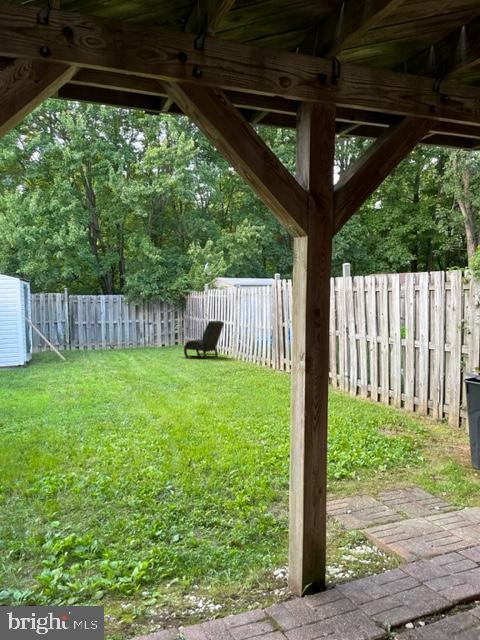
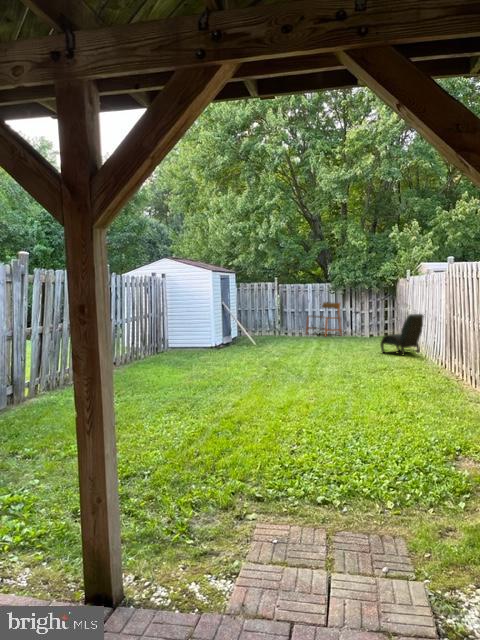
bench: none [99,314,137,348] -> present [306,302,342,336]

